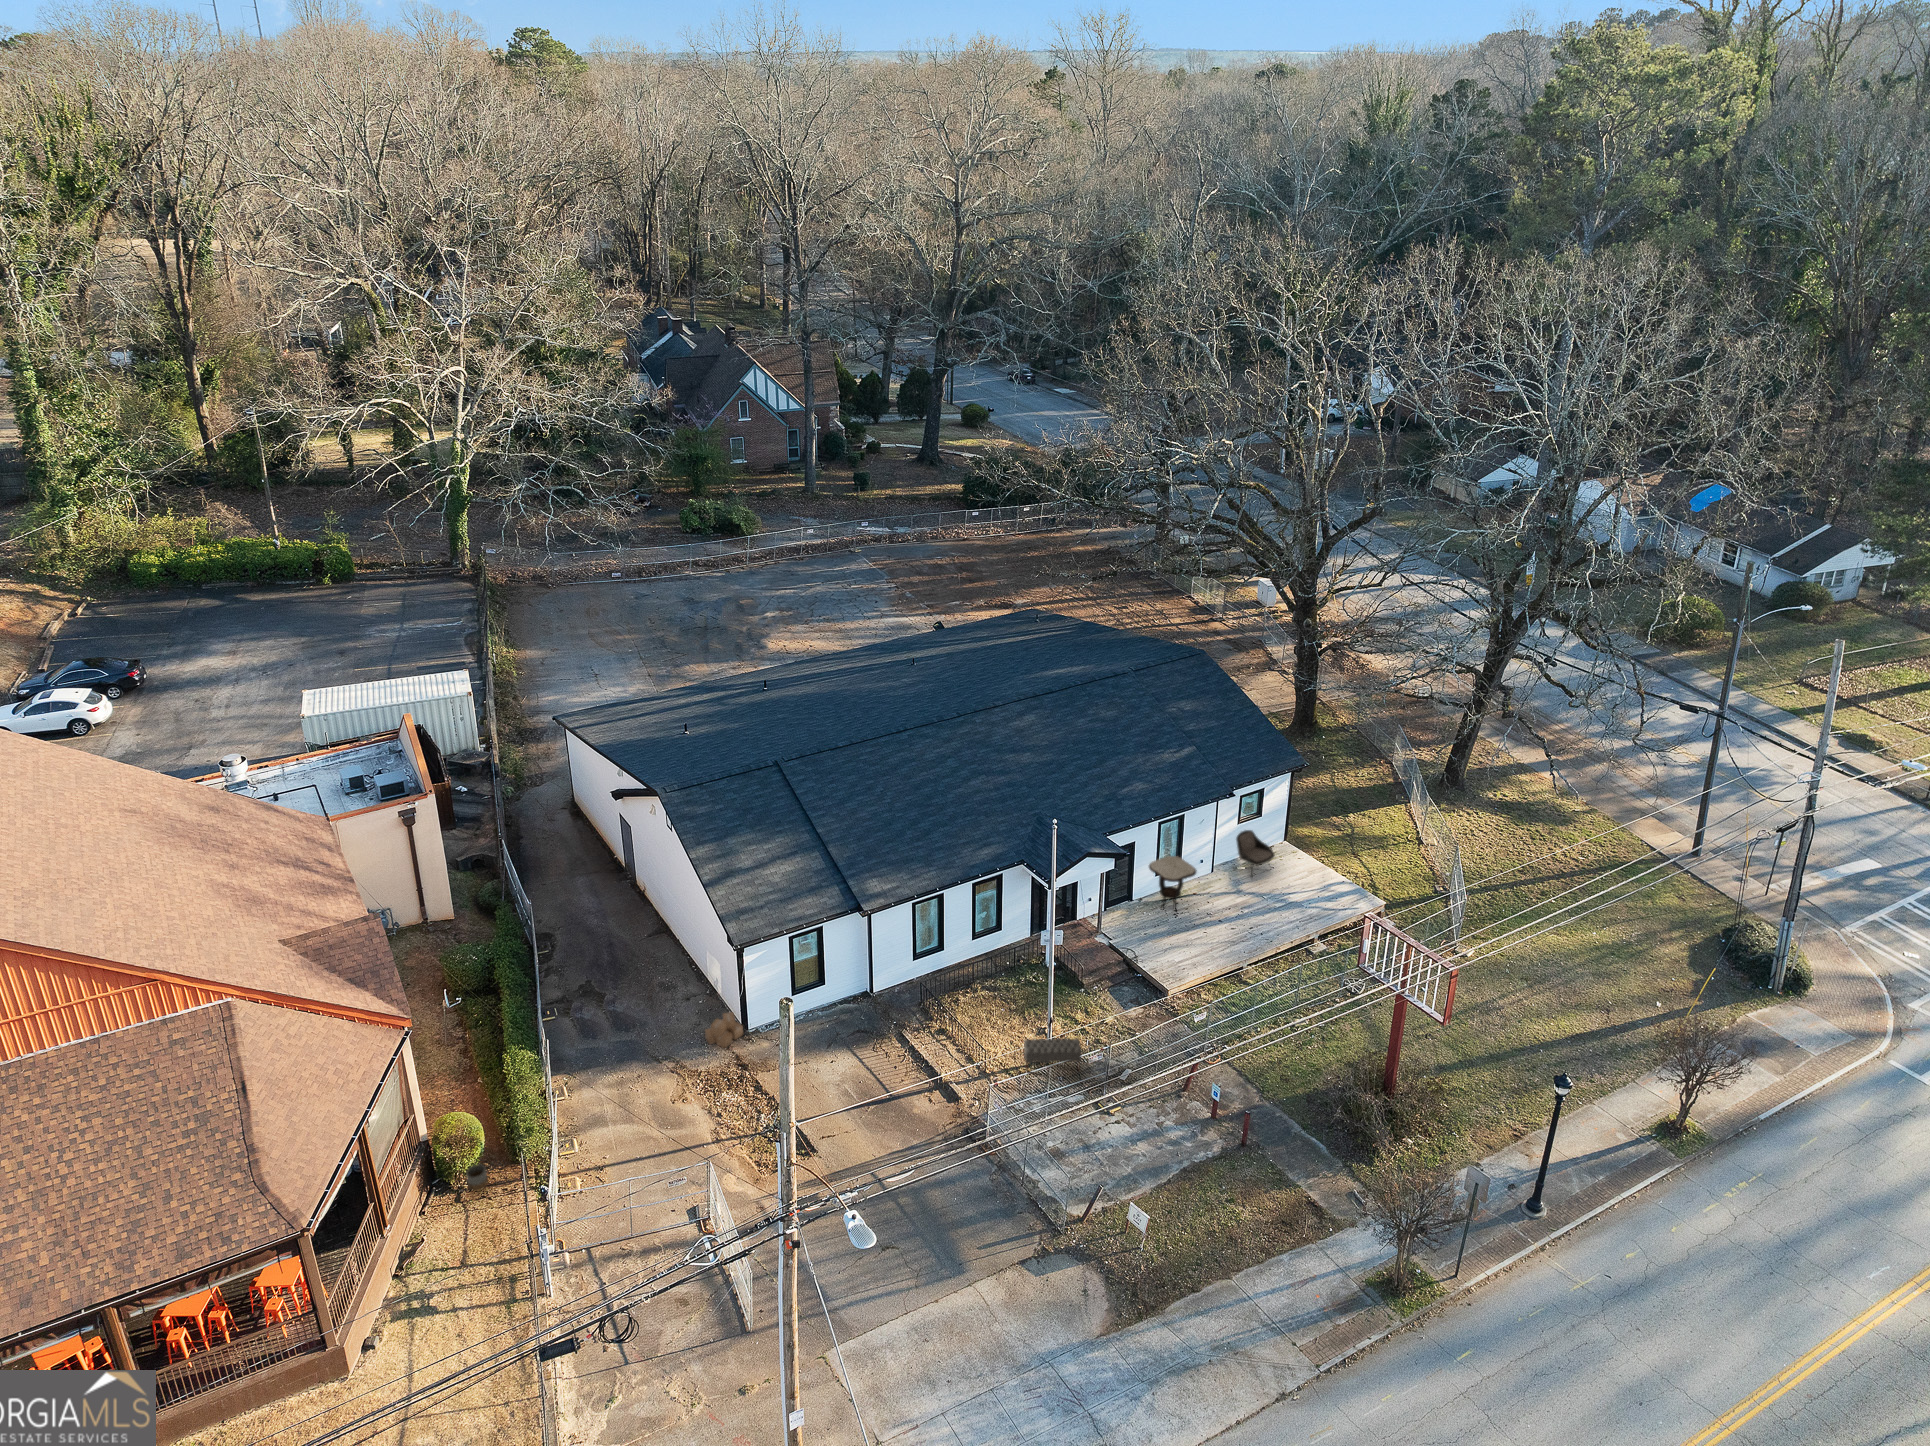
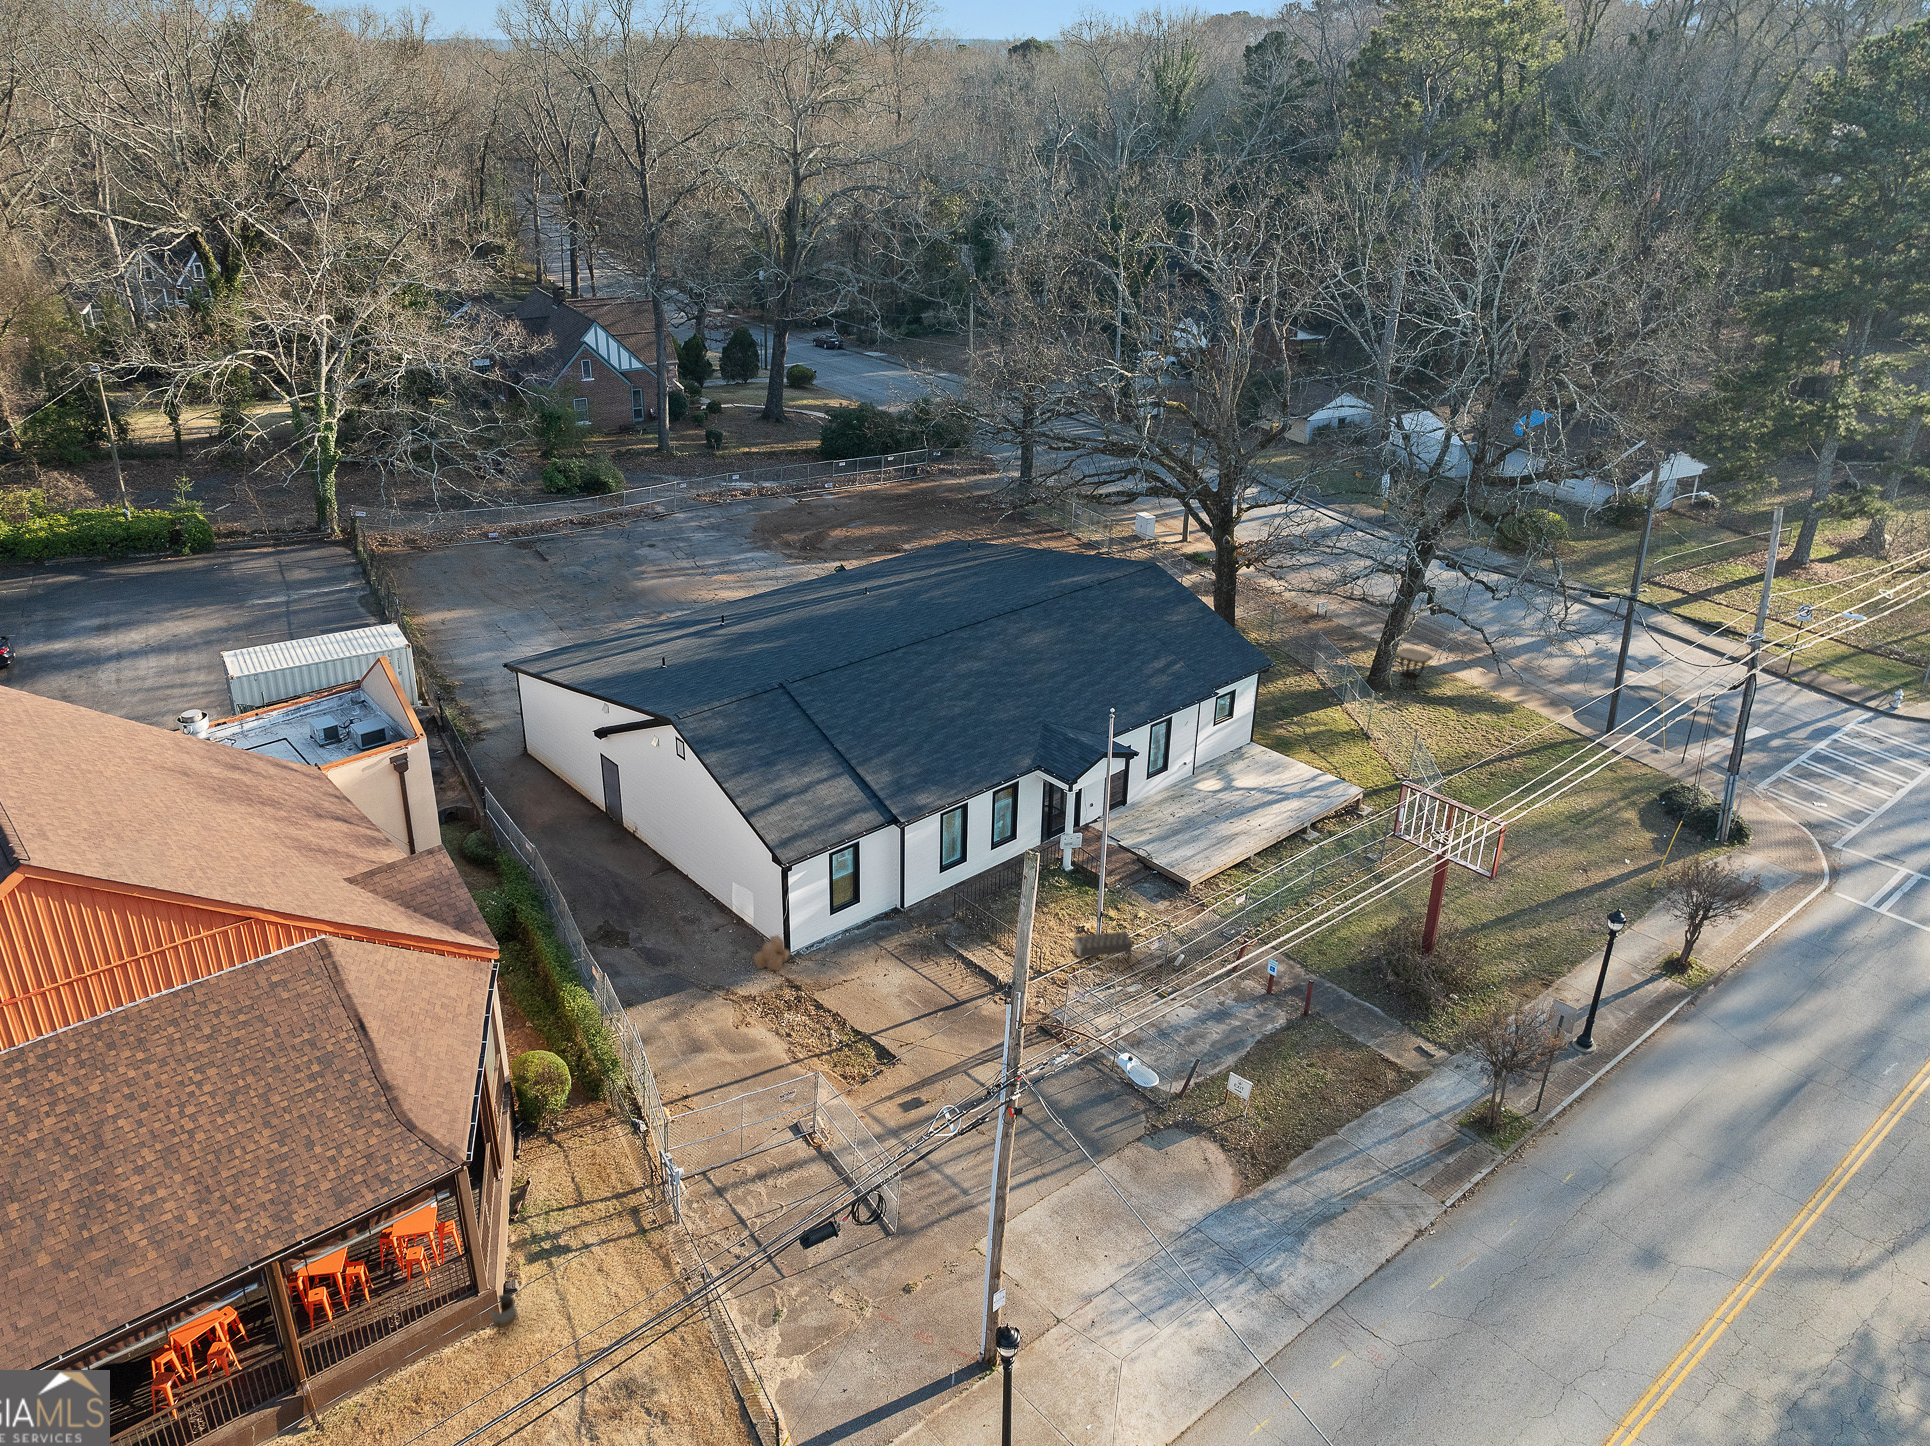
lounge chair: present [1236,830,1275,870] -> none [1211,733,1252,779]
side table: present [1149,856,1197,911] -> present [1395,648,1433,688]
planter: present [466,1164,488,1191] -> present [491,1294,517,1330]

